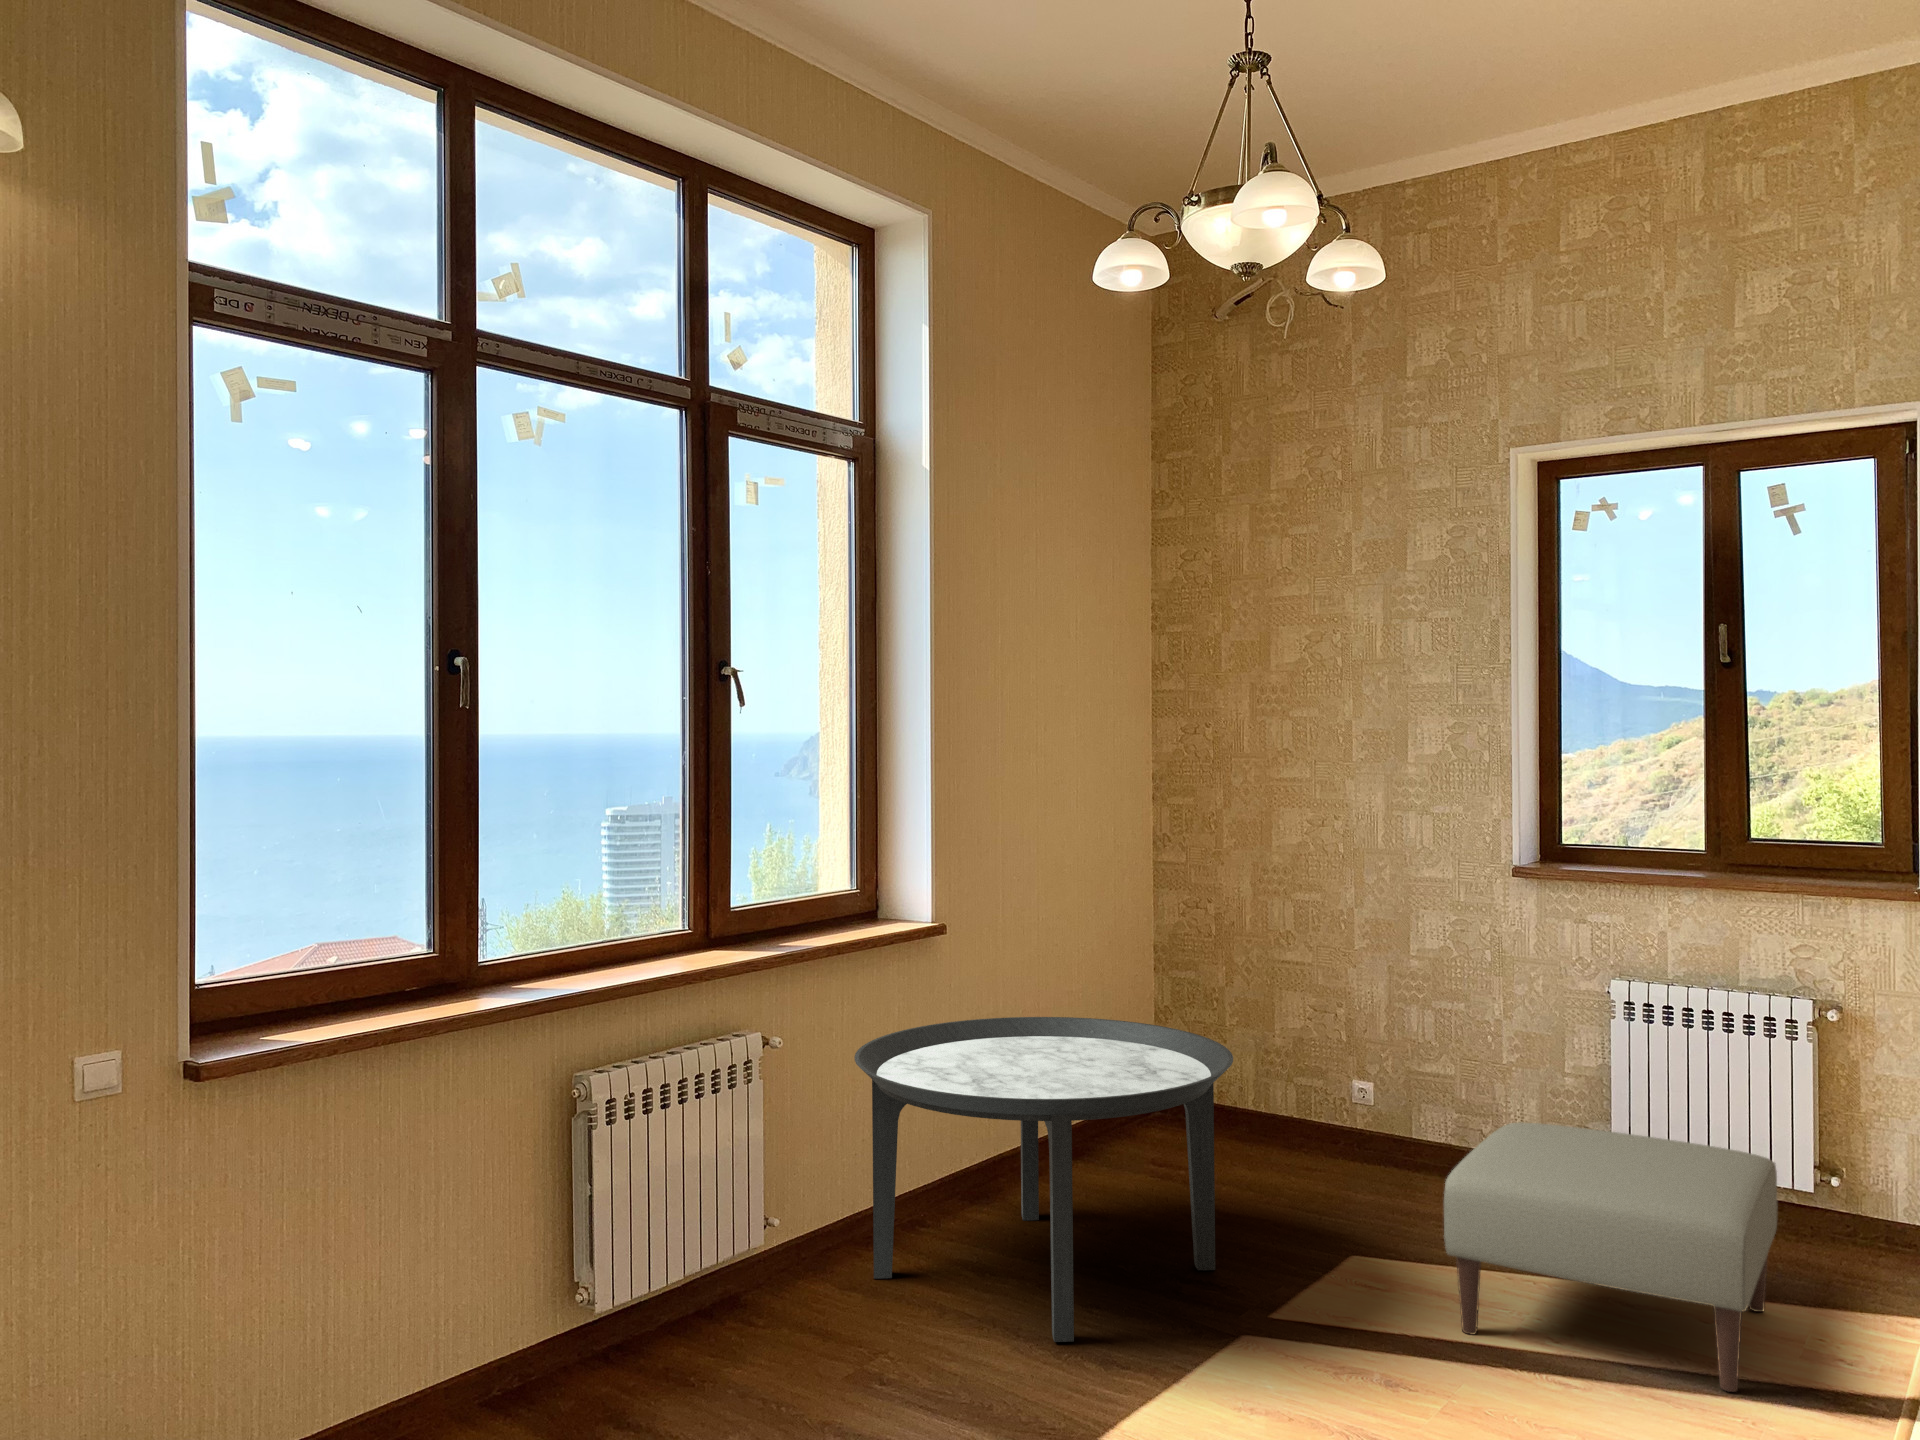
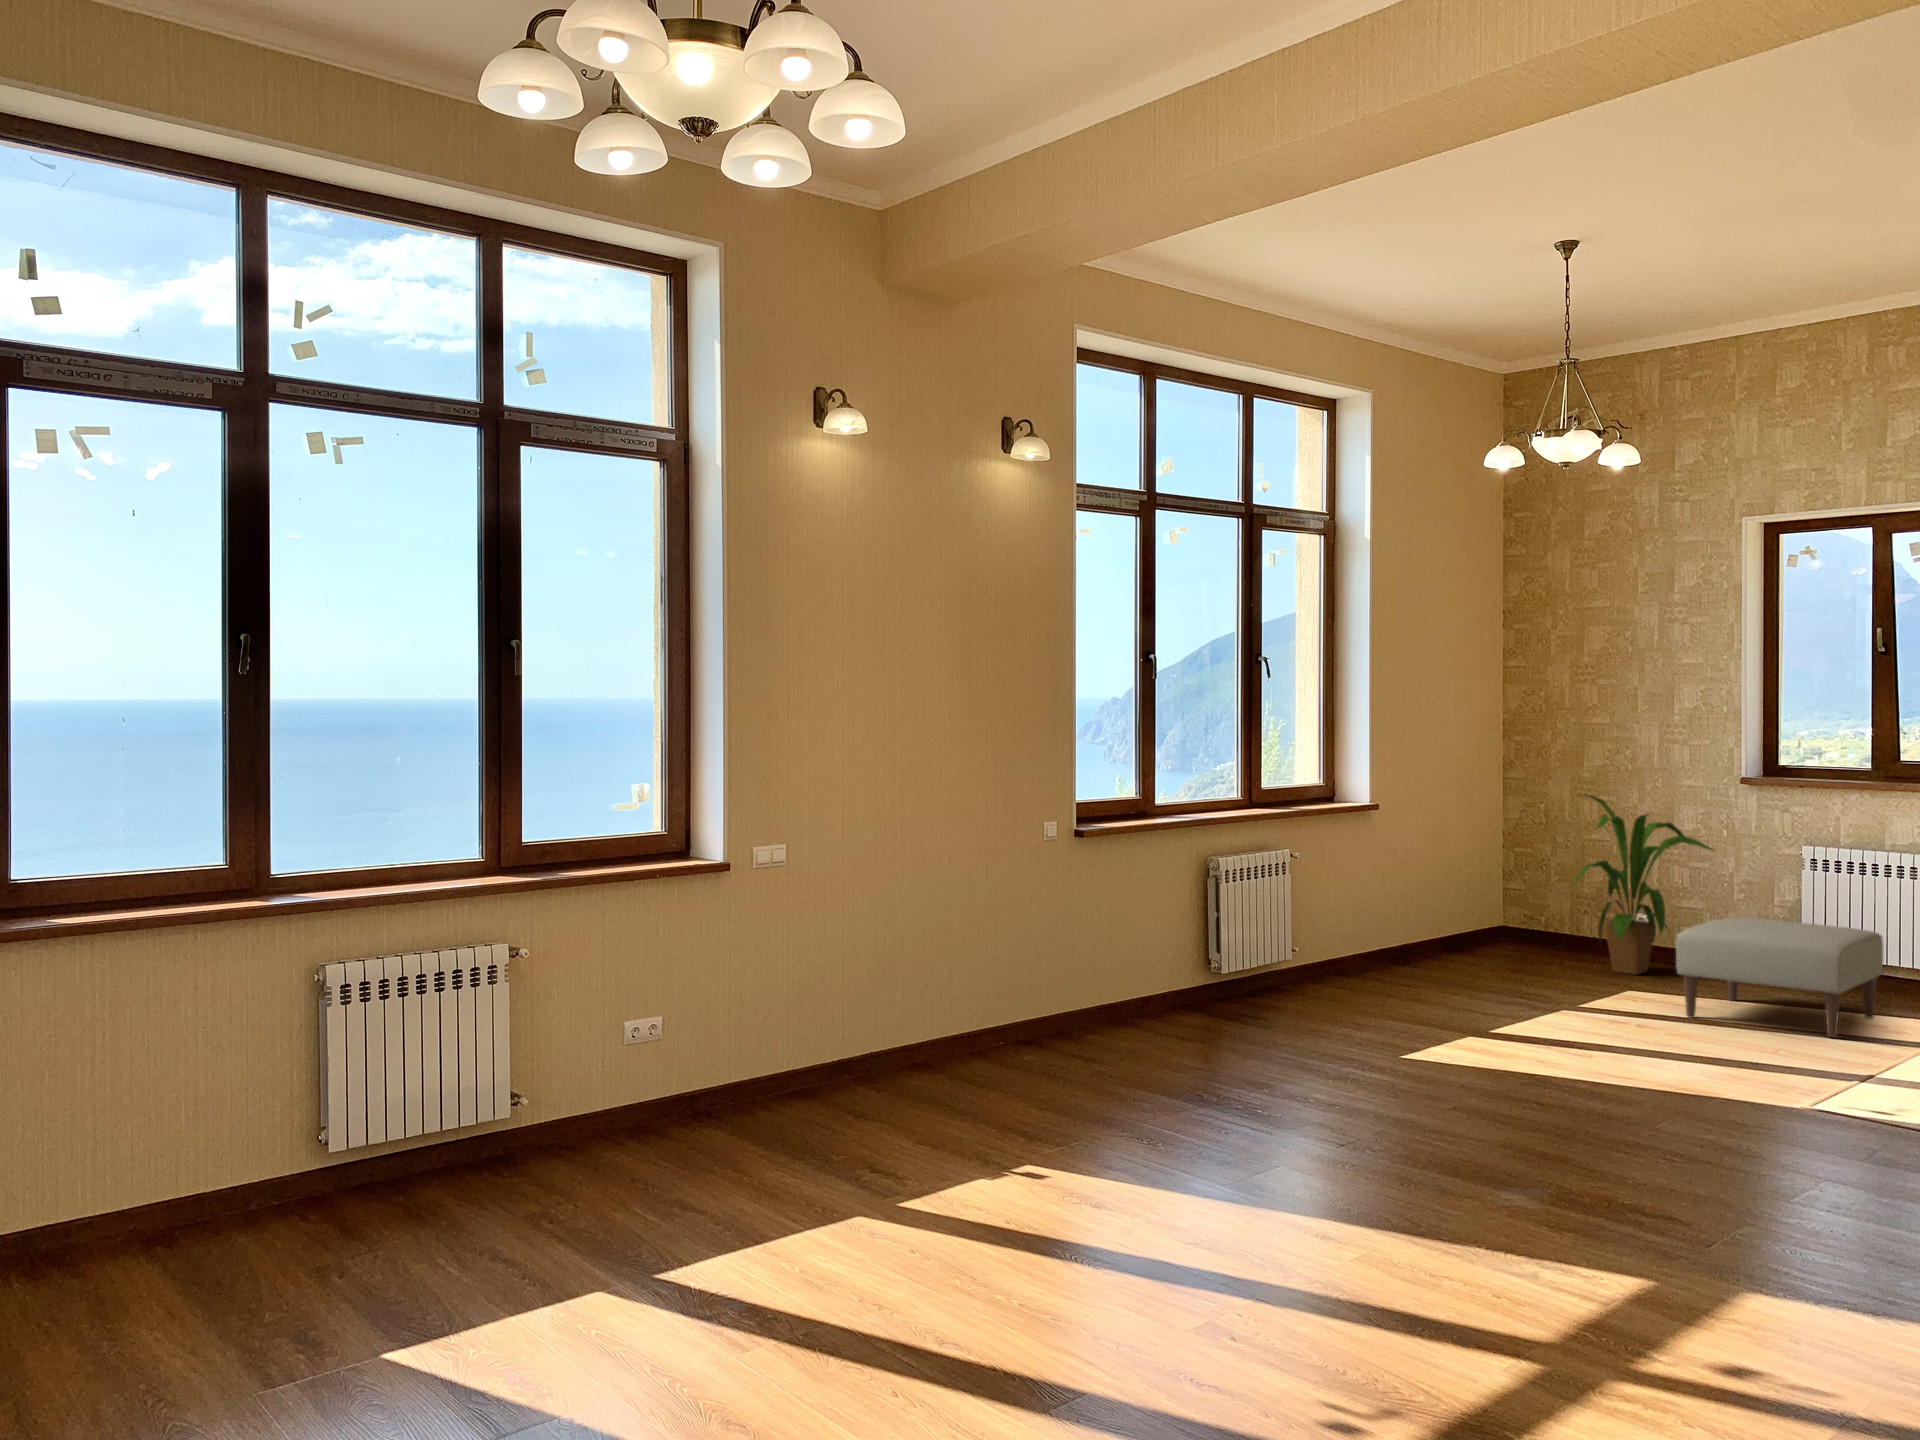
house plant: none [1255,895,1482,1196] -> present [1573,794,1714,975]
round table: present [854,1017,1233,1342] -> none [1335,860,1555,1009]

